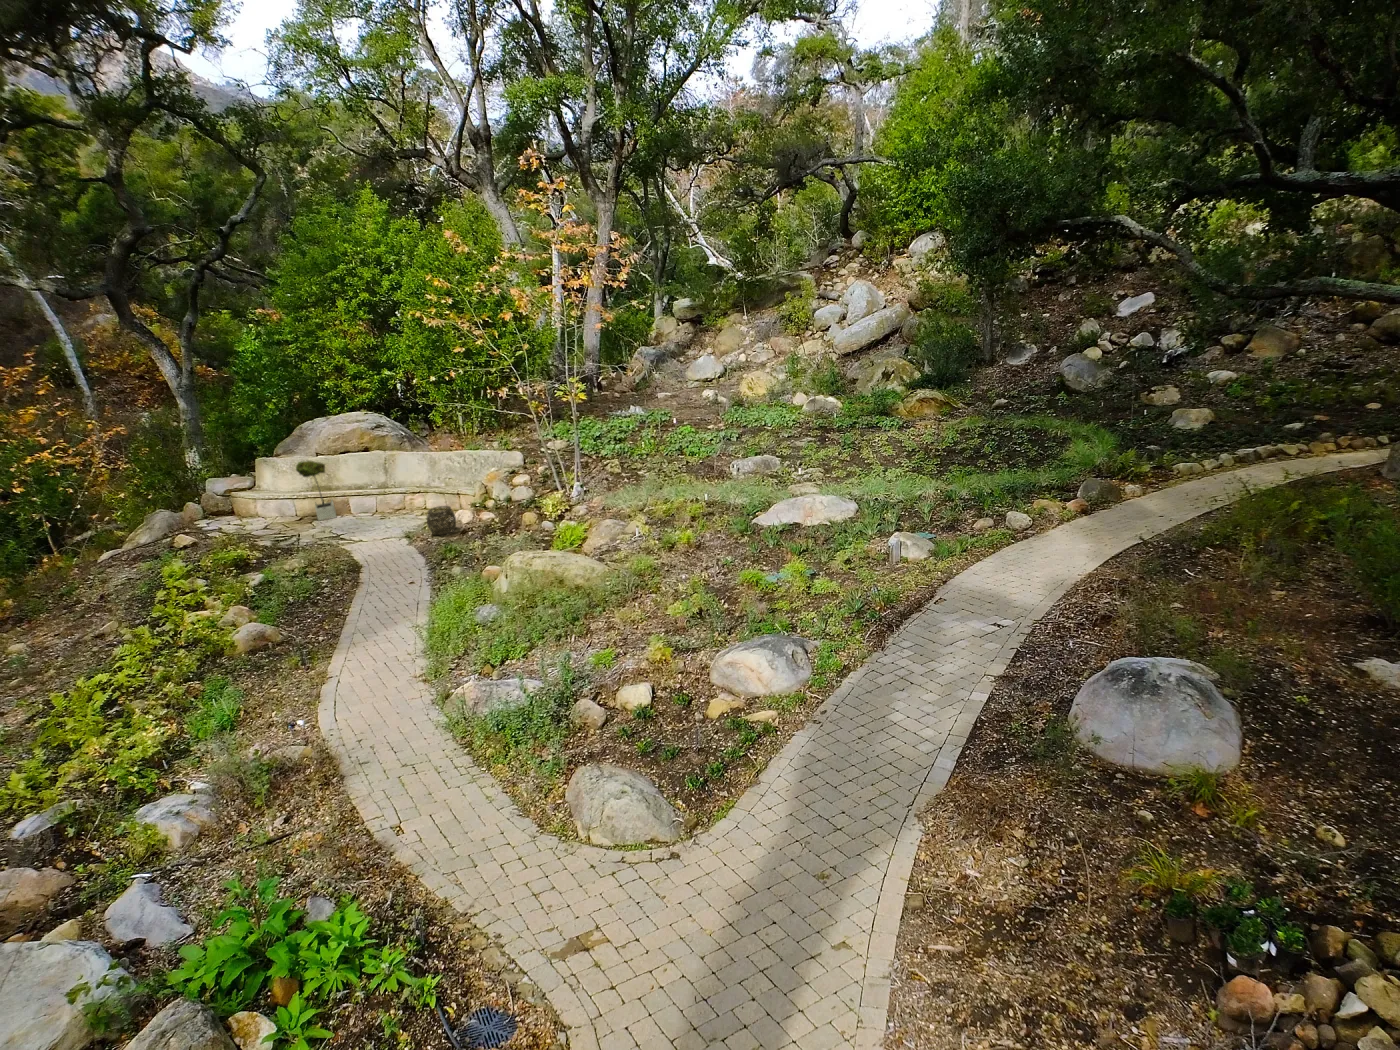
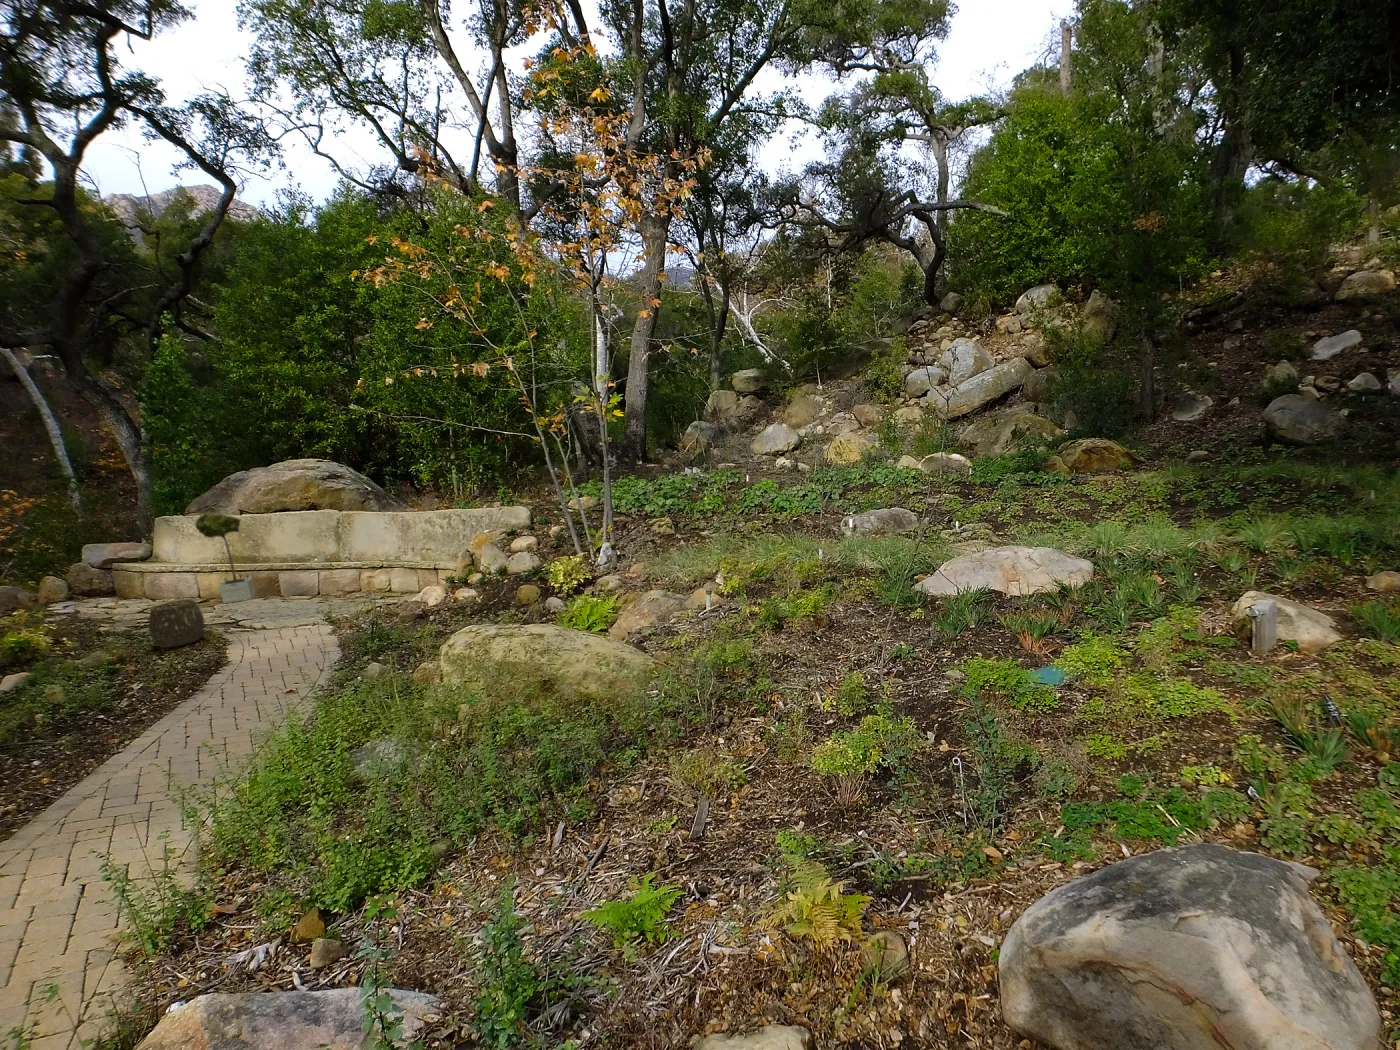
woven basket: present [427,506,456,535] -> present [149,599,204,647]

